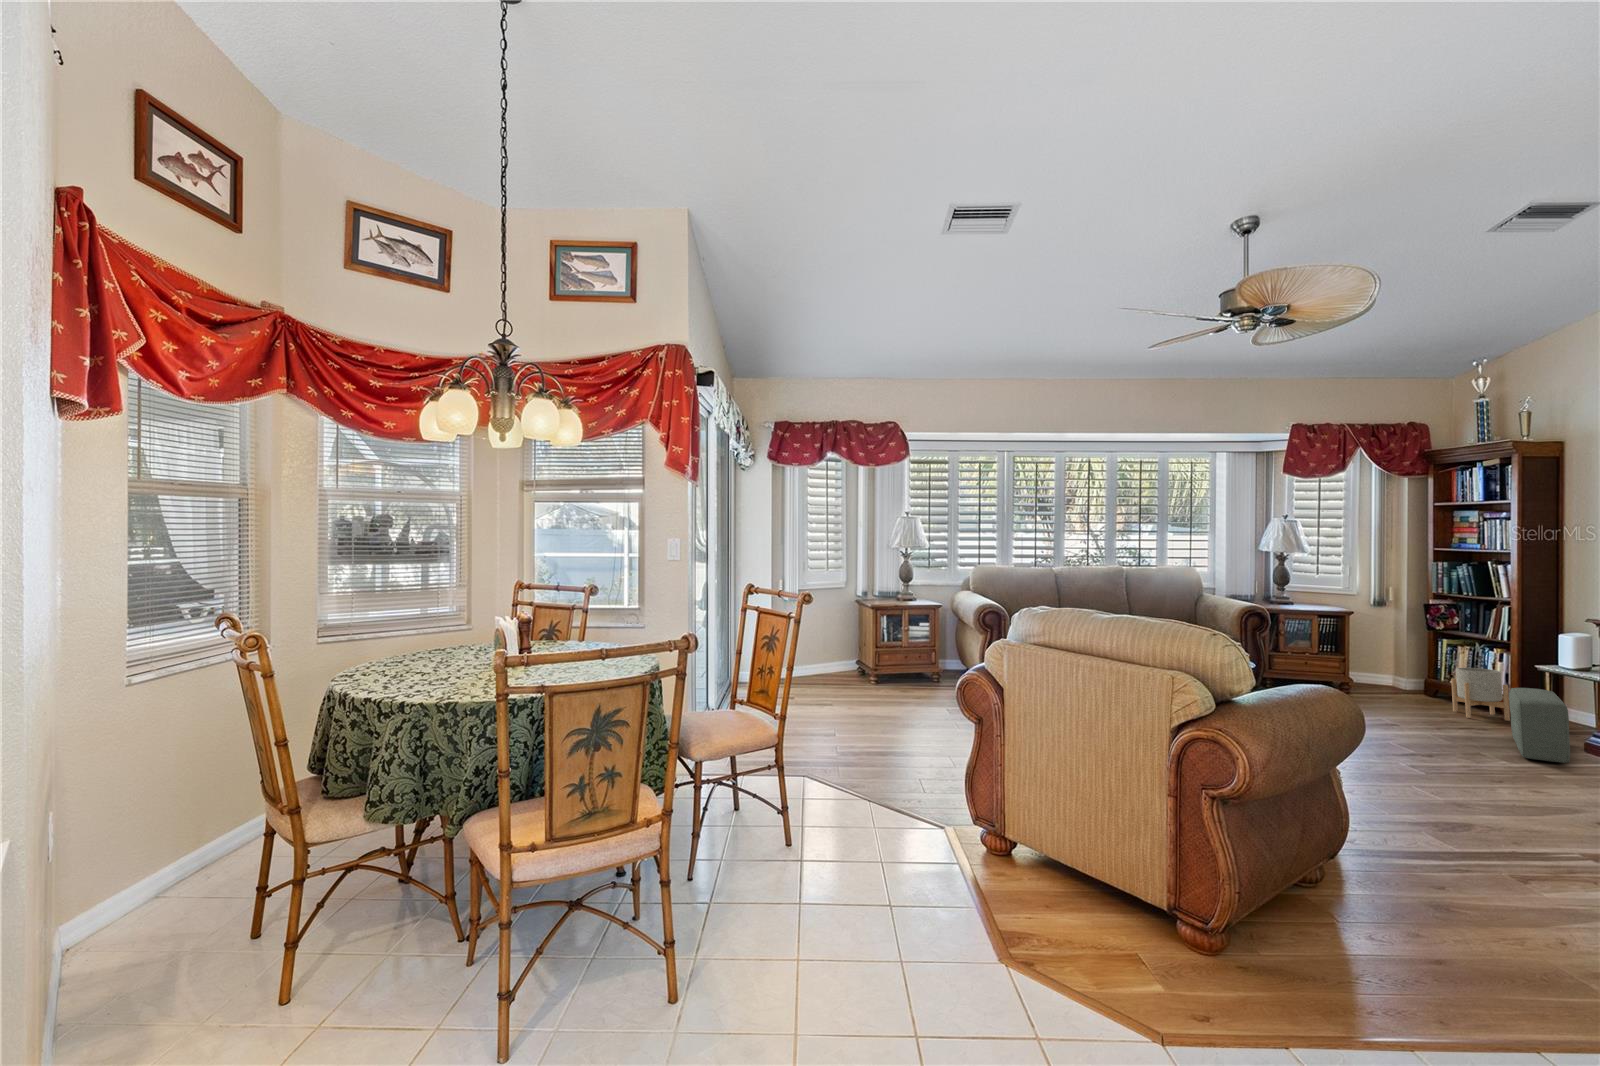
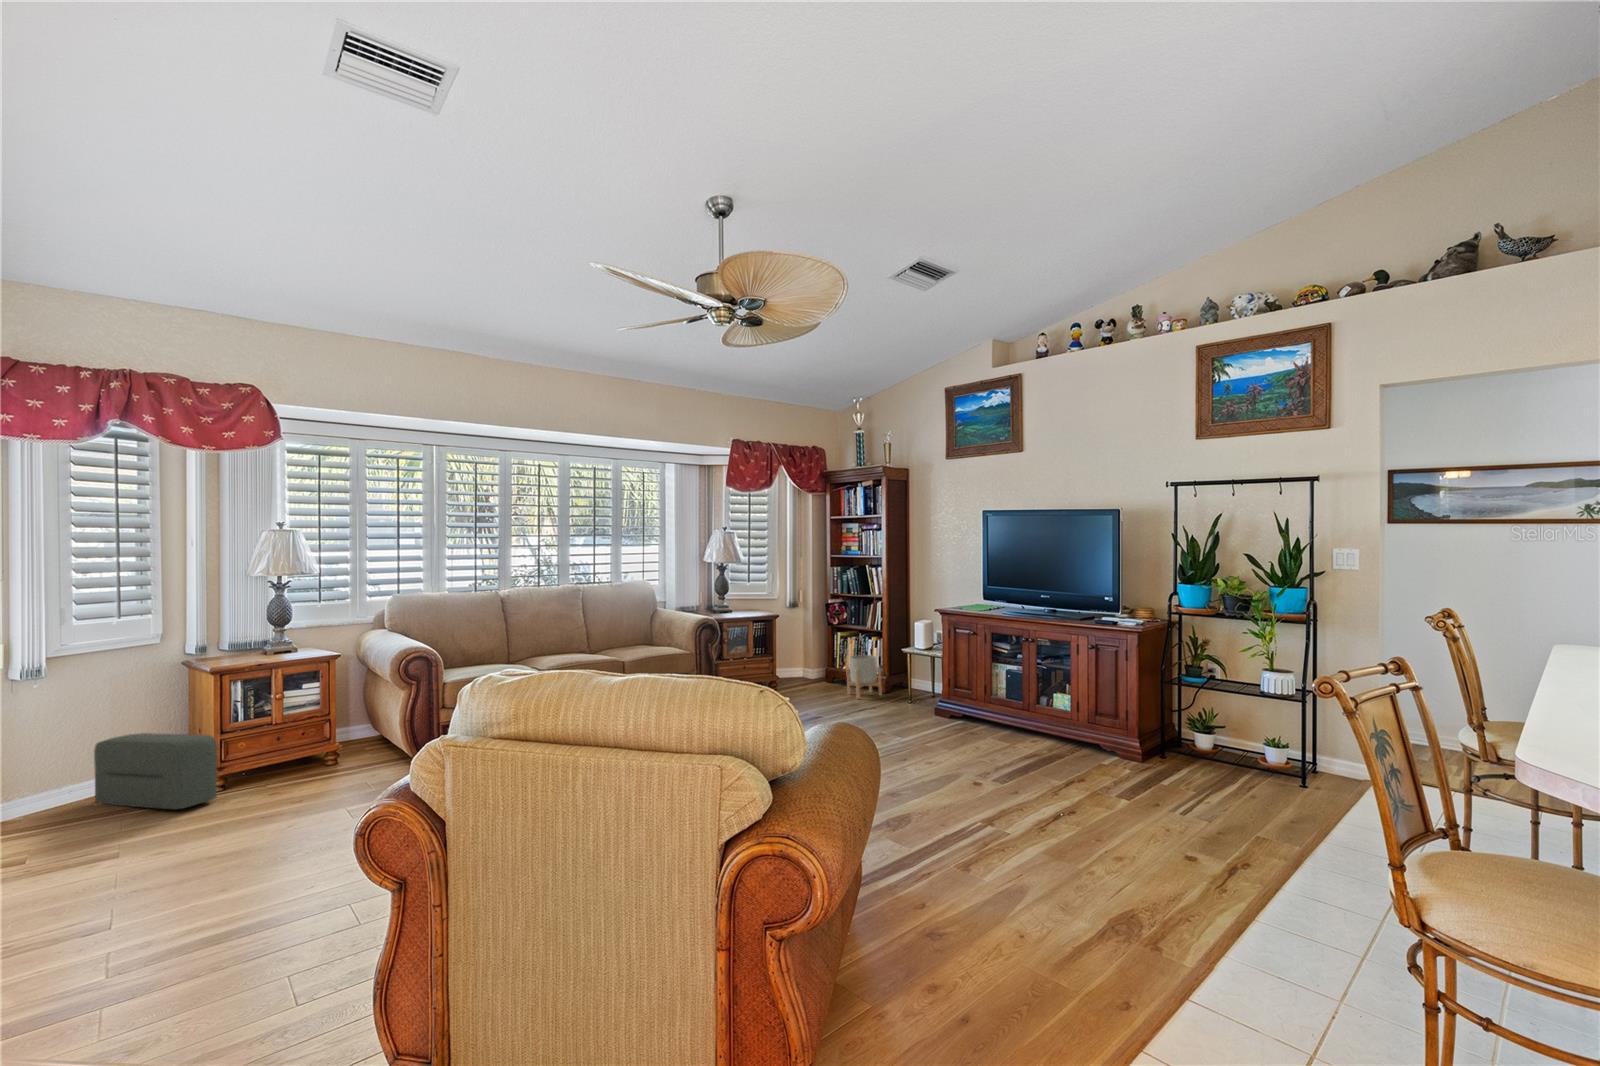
pouf: present [1509,688,1570,763] -> present [94,733,217,809]

